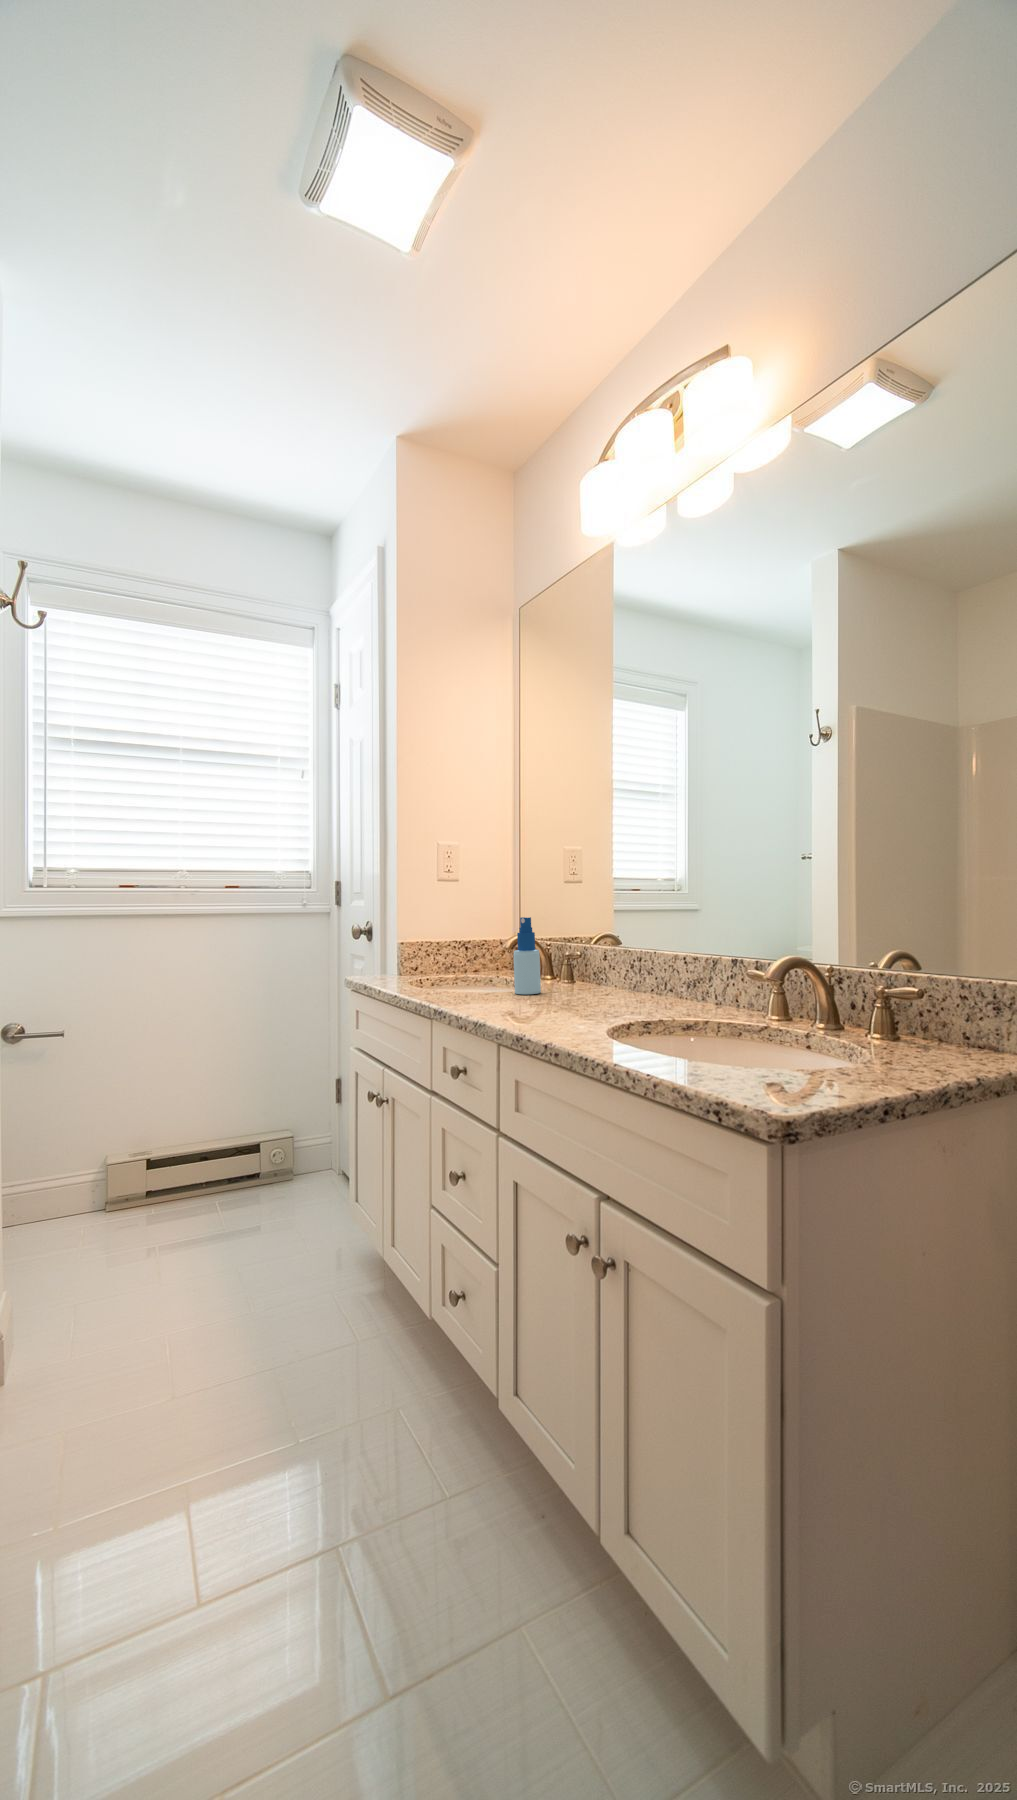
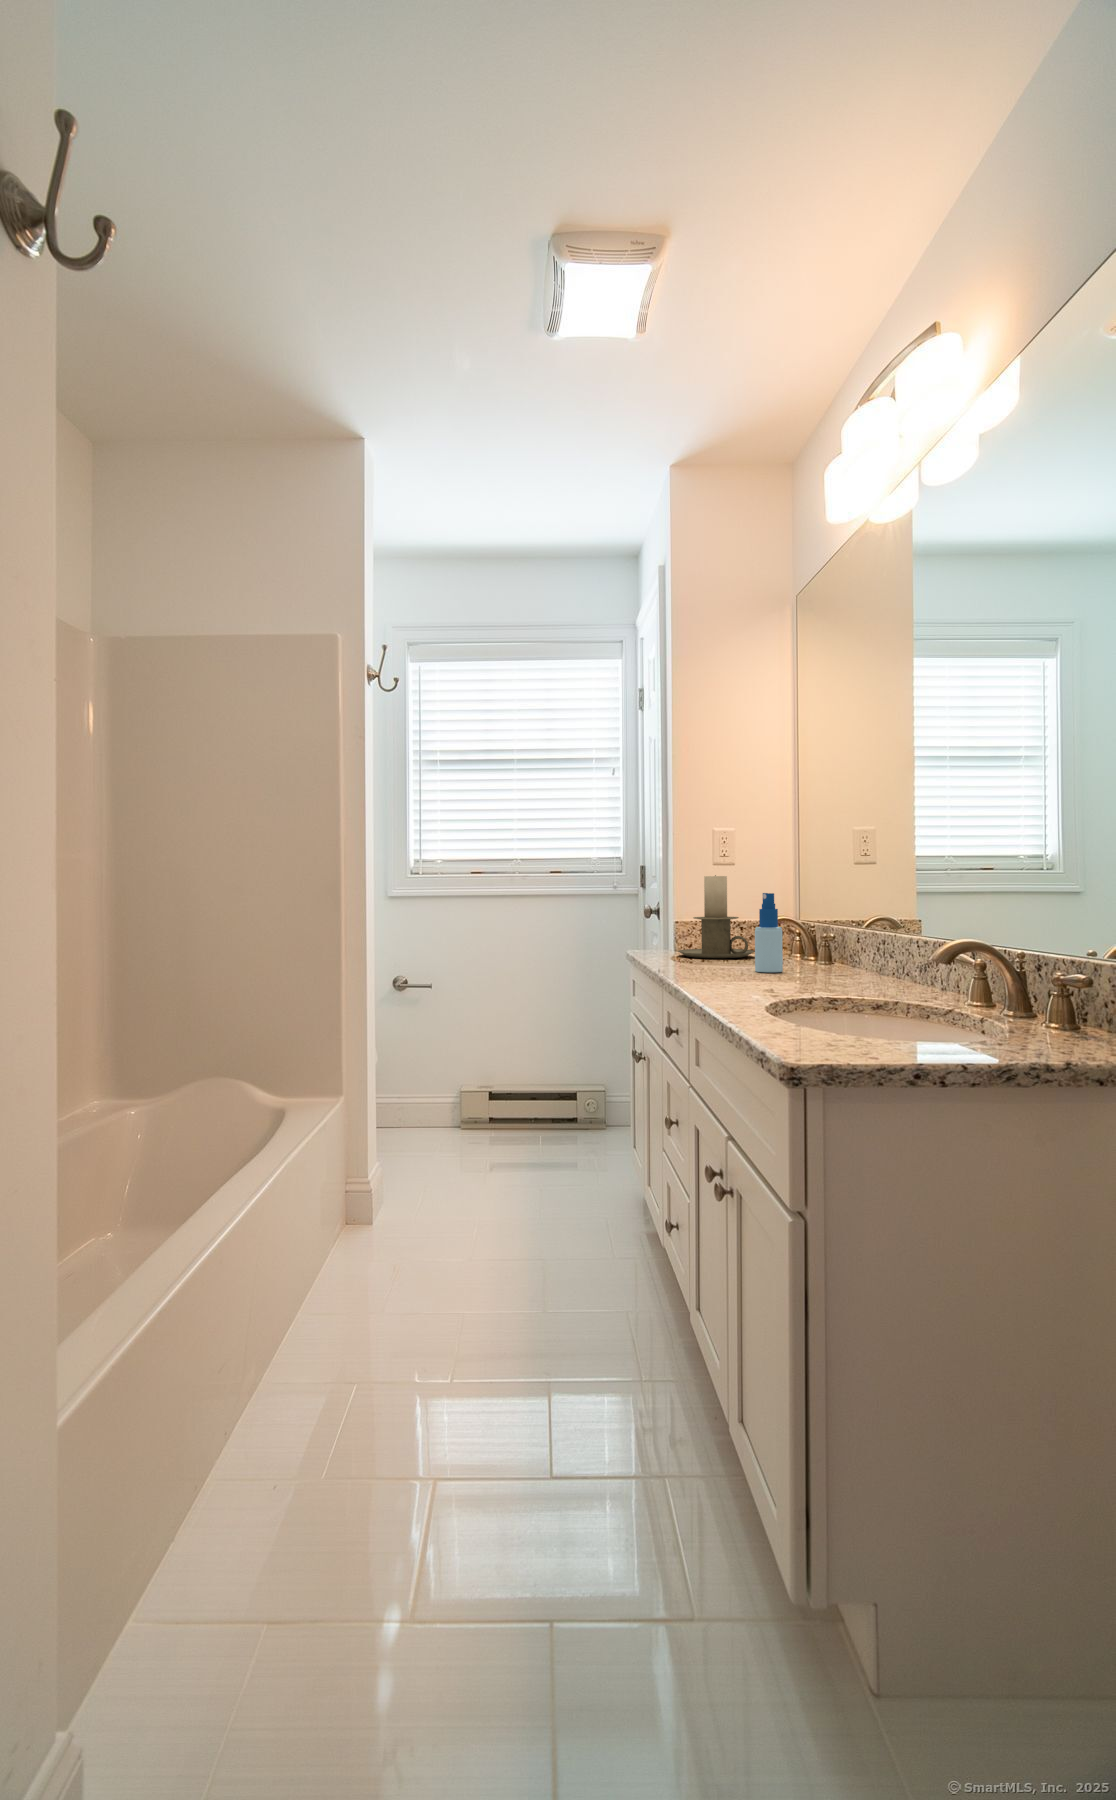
candle holder: none [408,898,483,981] -> present [678,875,755,958]

